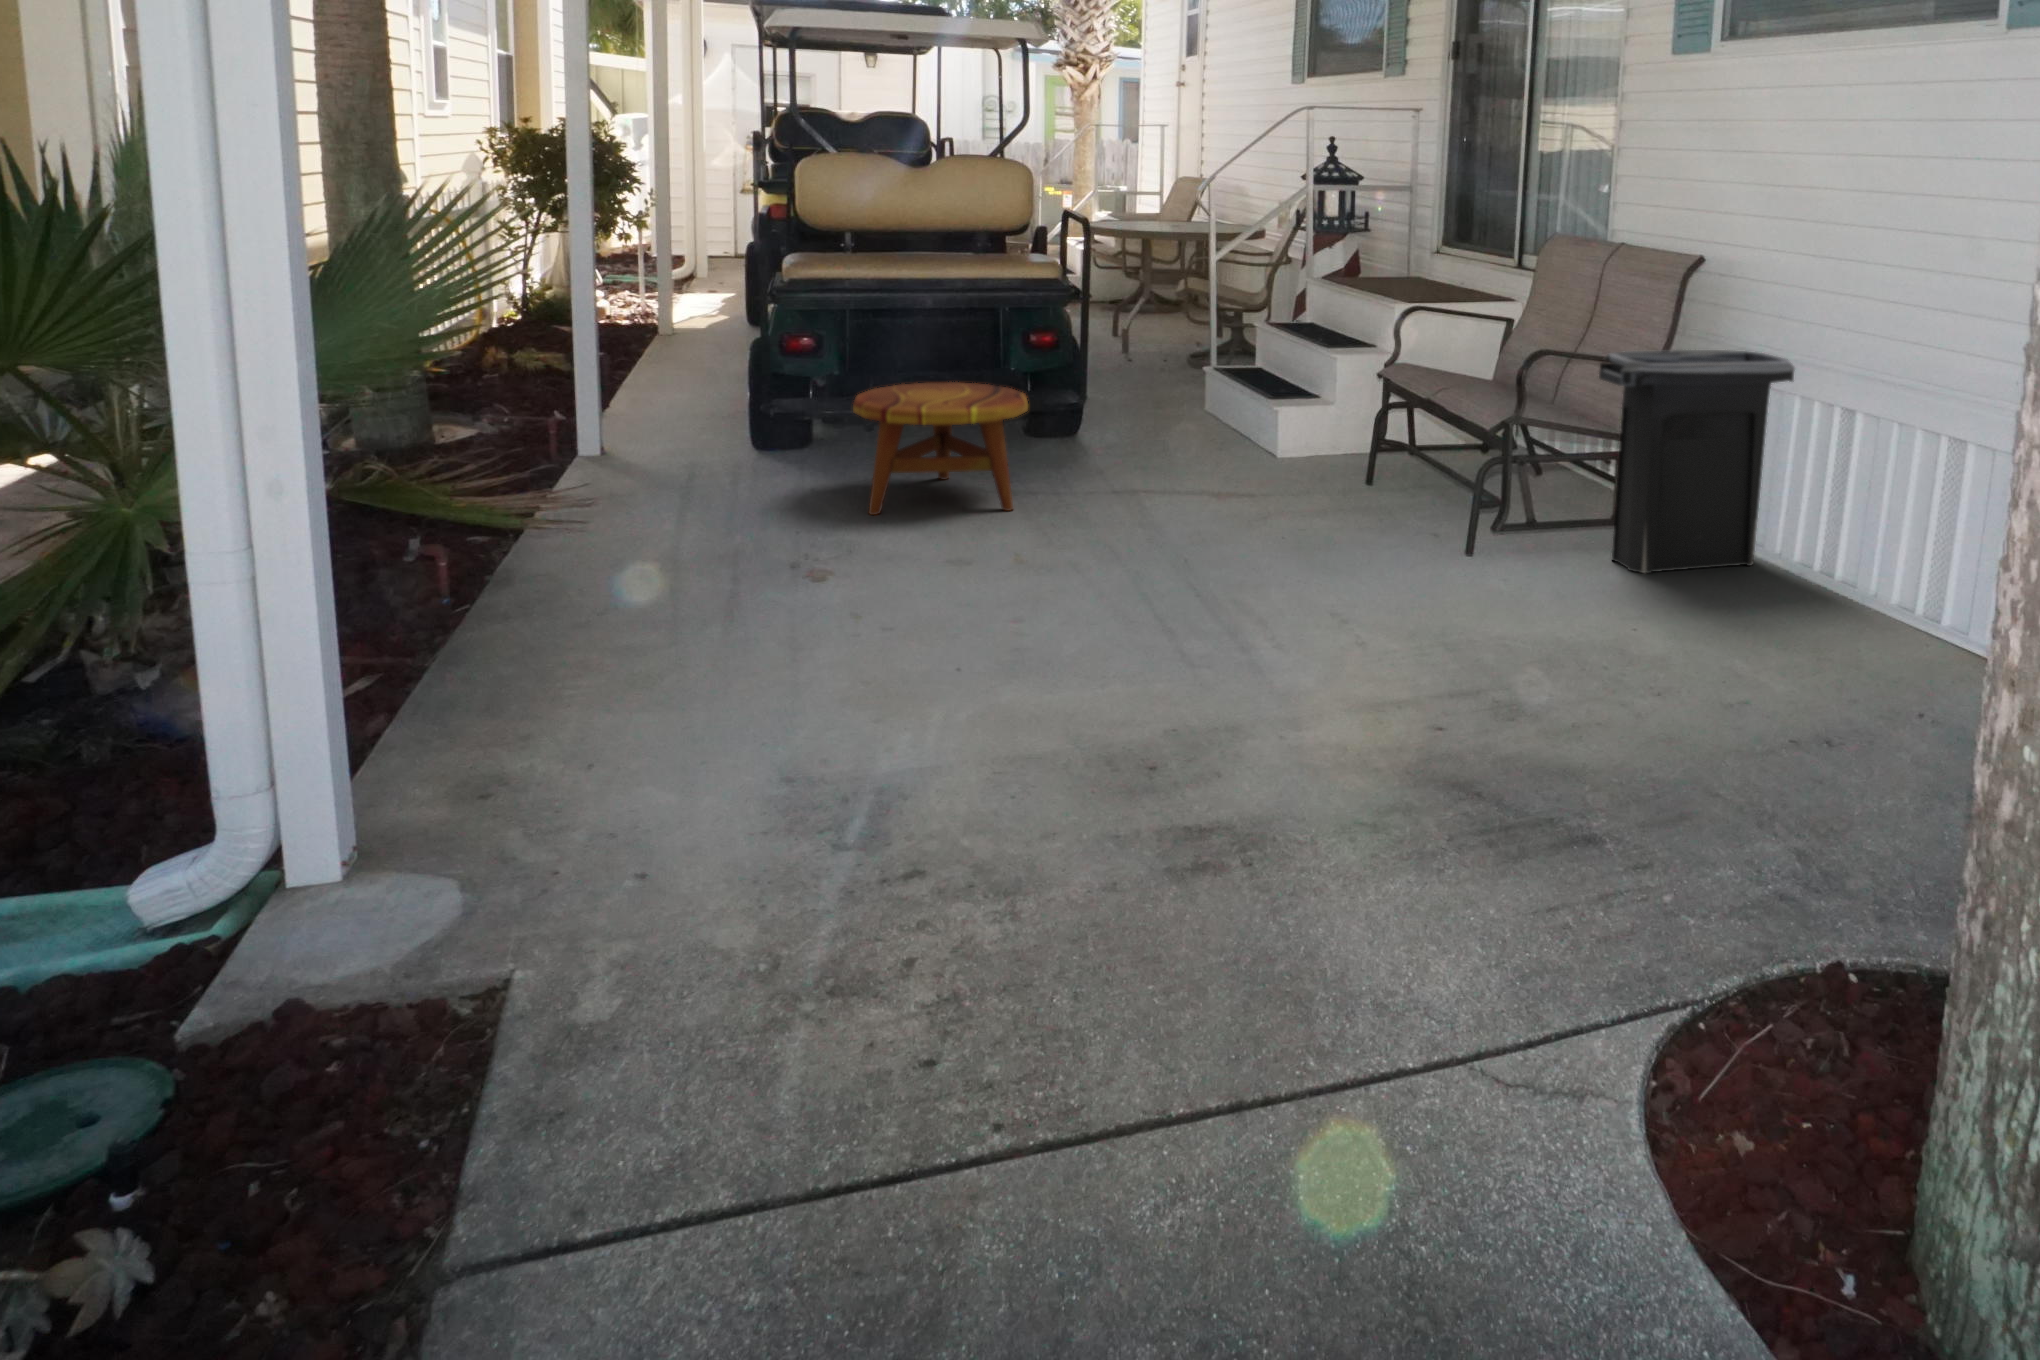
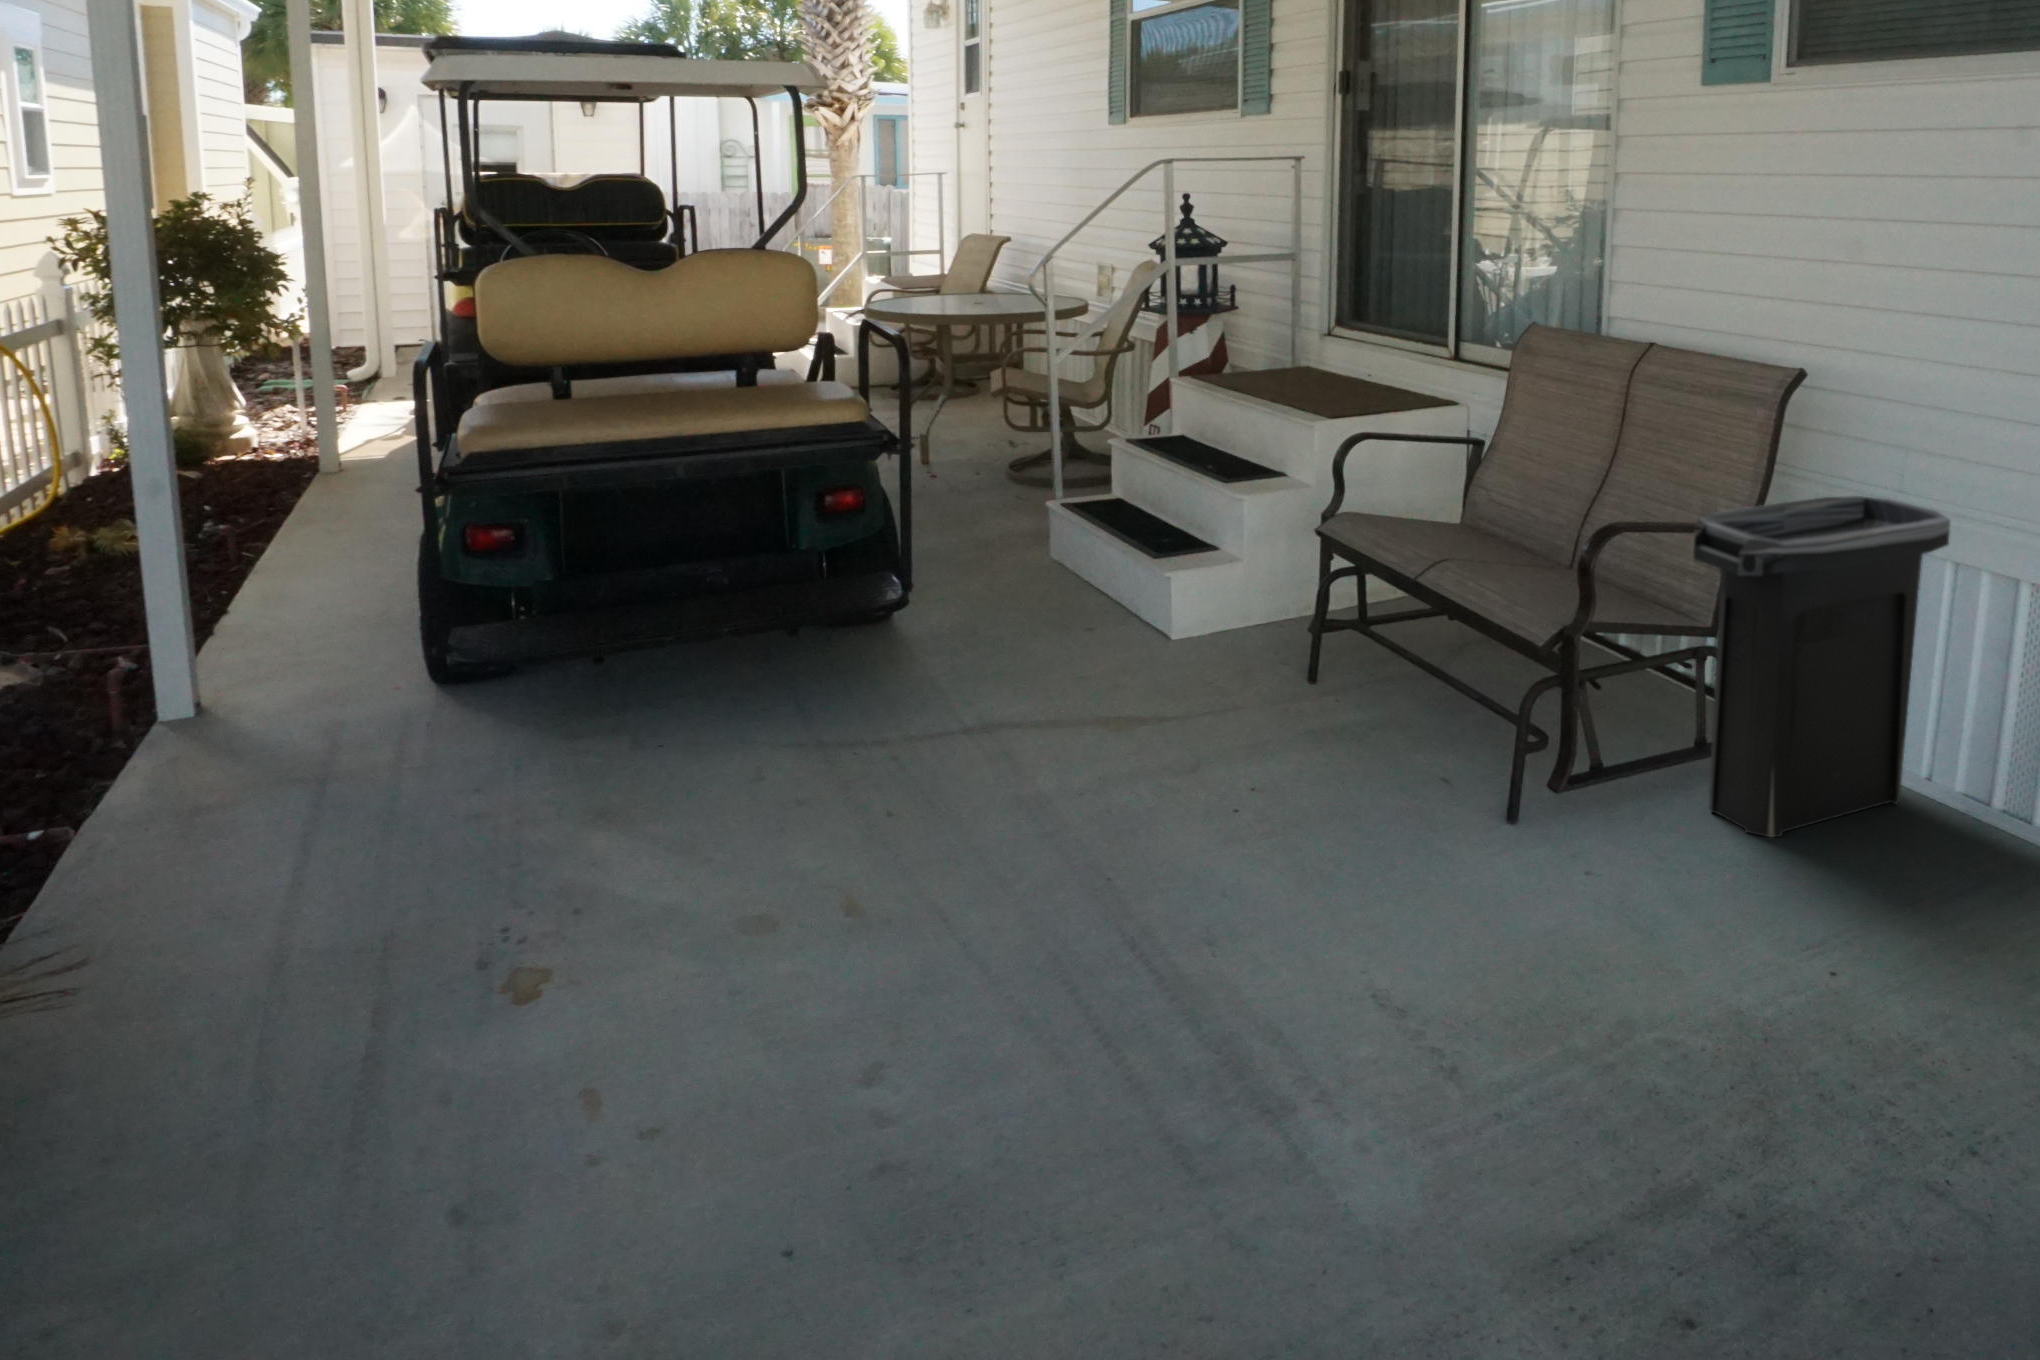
side table: present [853,382,1028,515] -> none [572,582,840,817]

